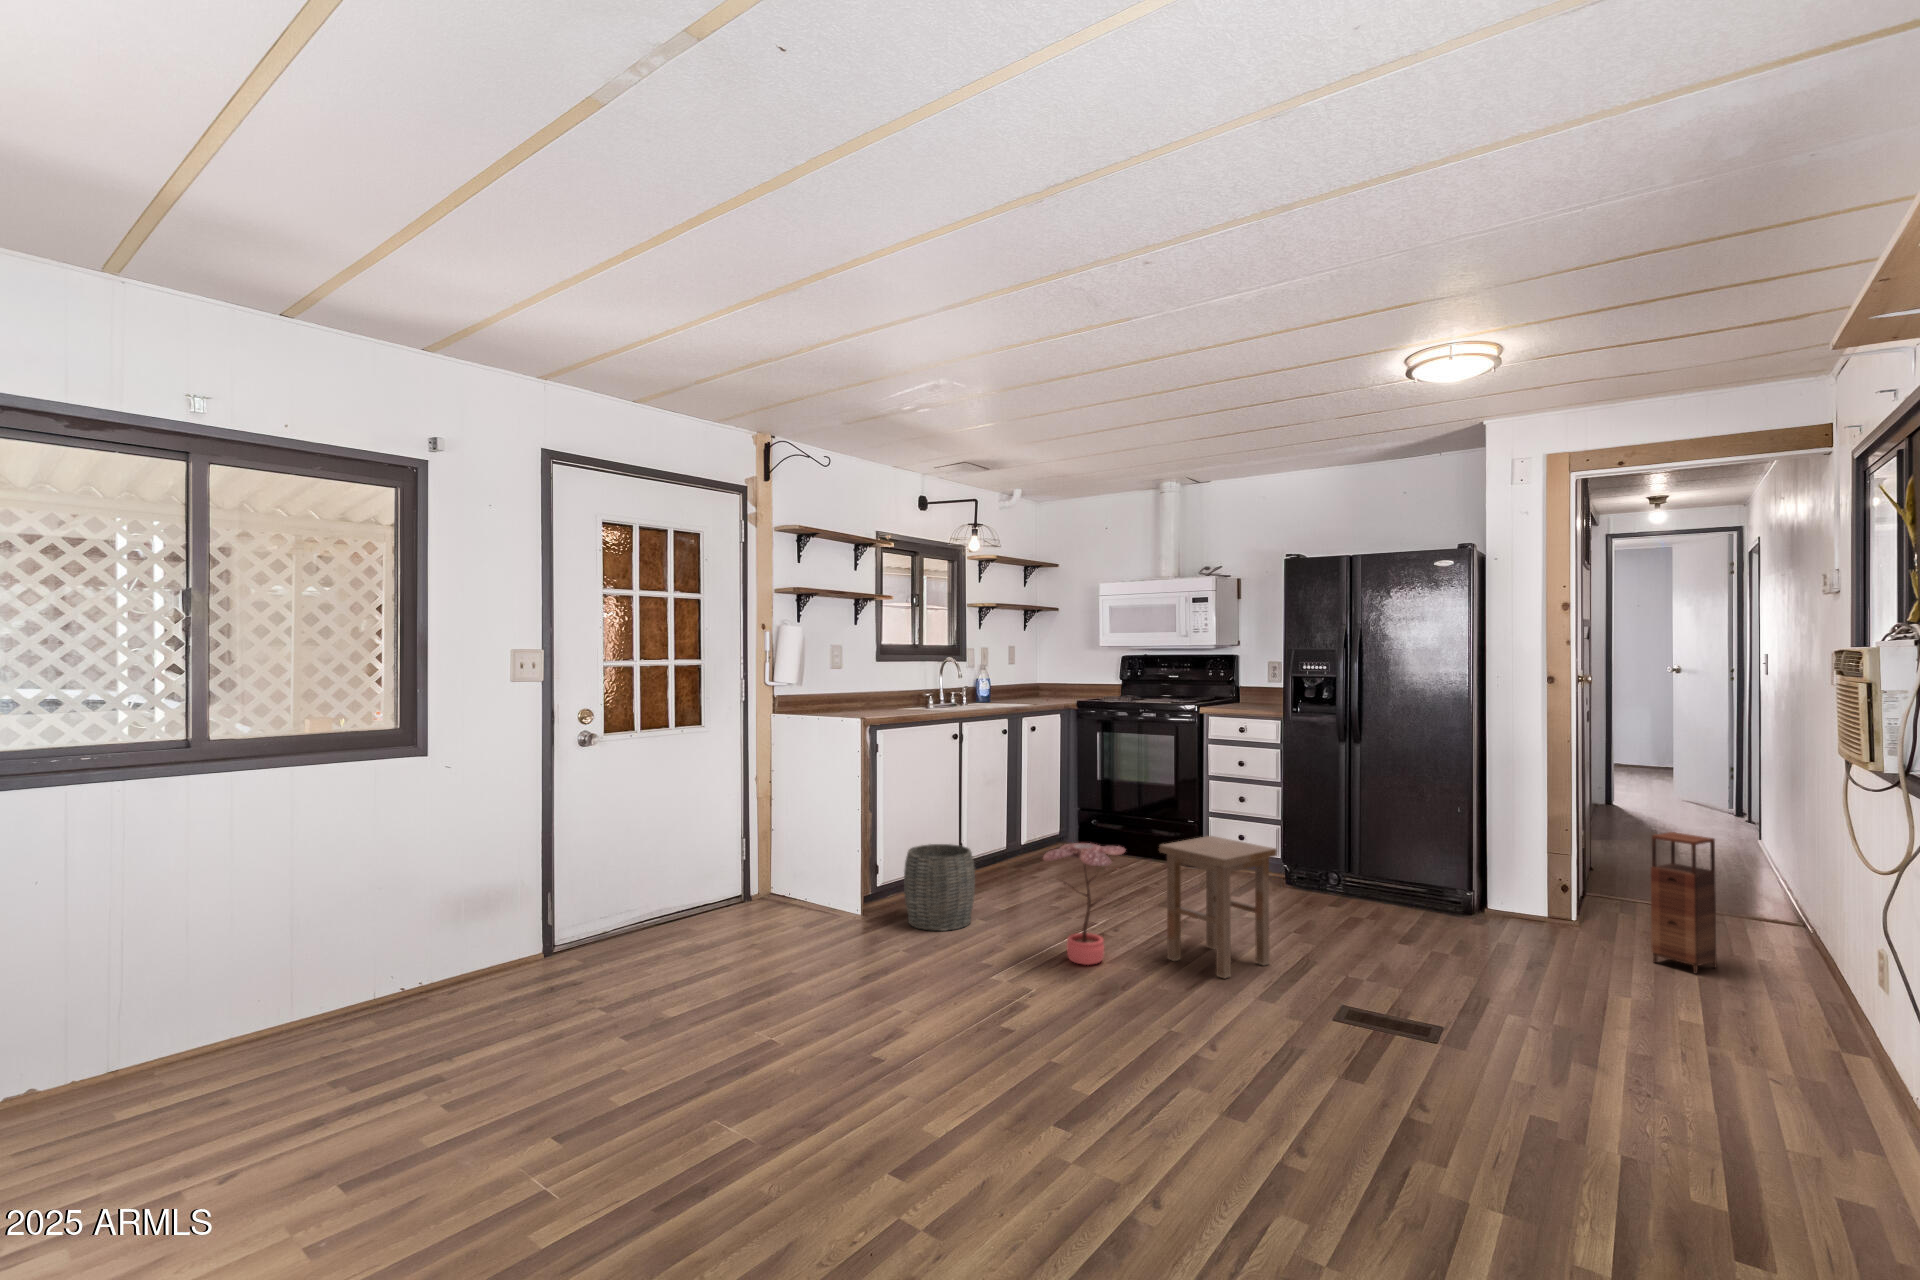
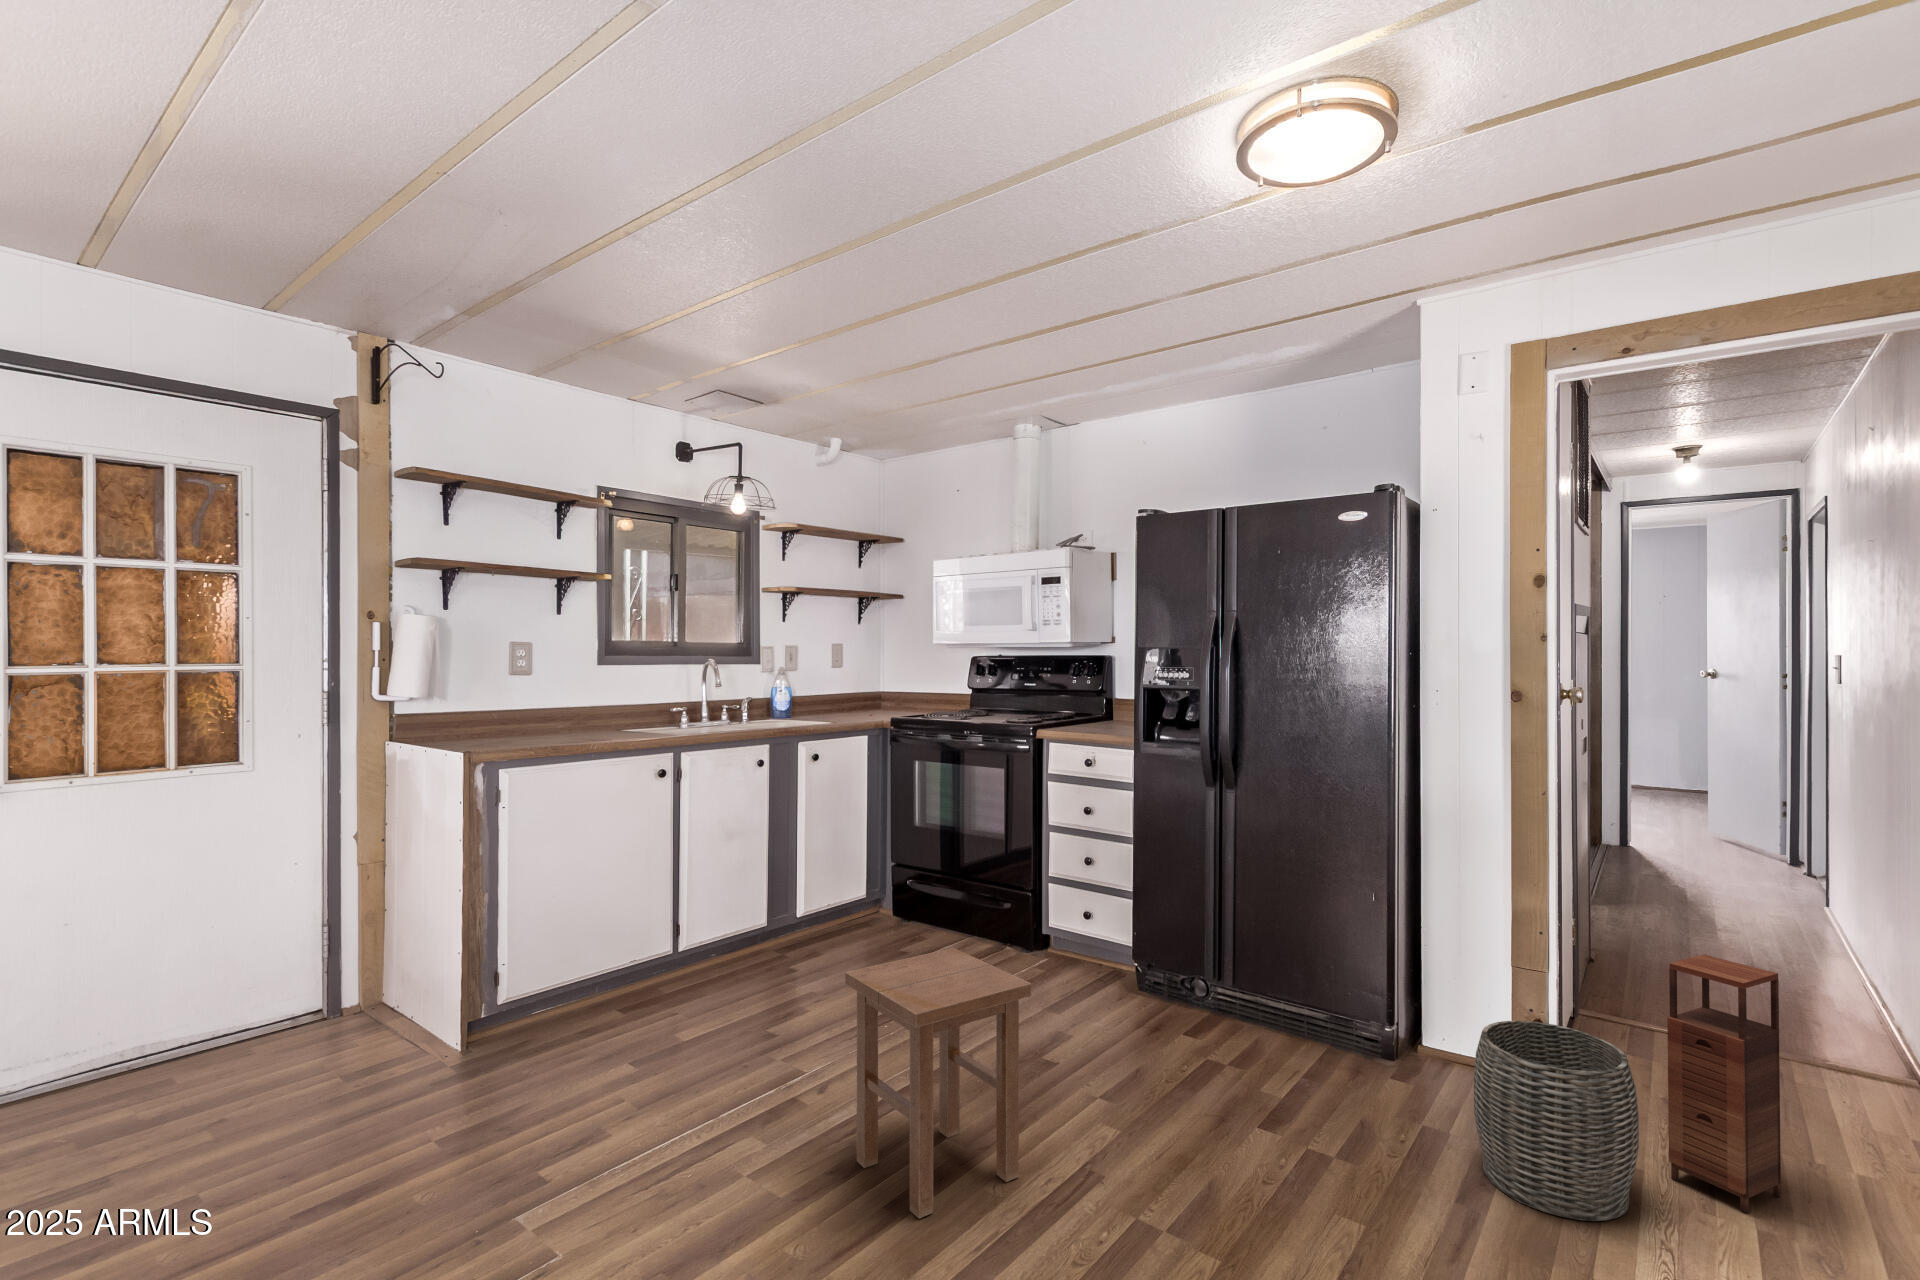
potted plant: present [1043,843,1125,965] -> none [642,962,794,1177]
woven basket: present [904,844,975,931] -> present [1474,1021,1639,1221]

